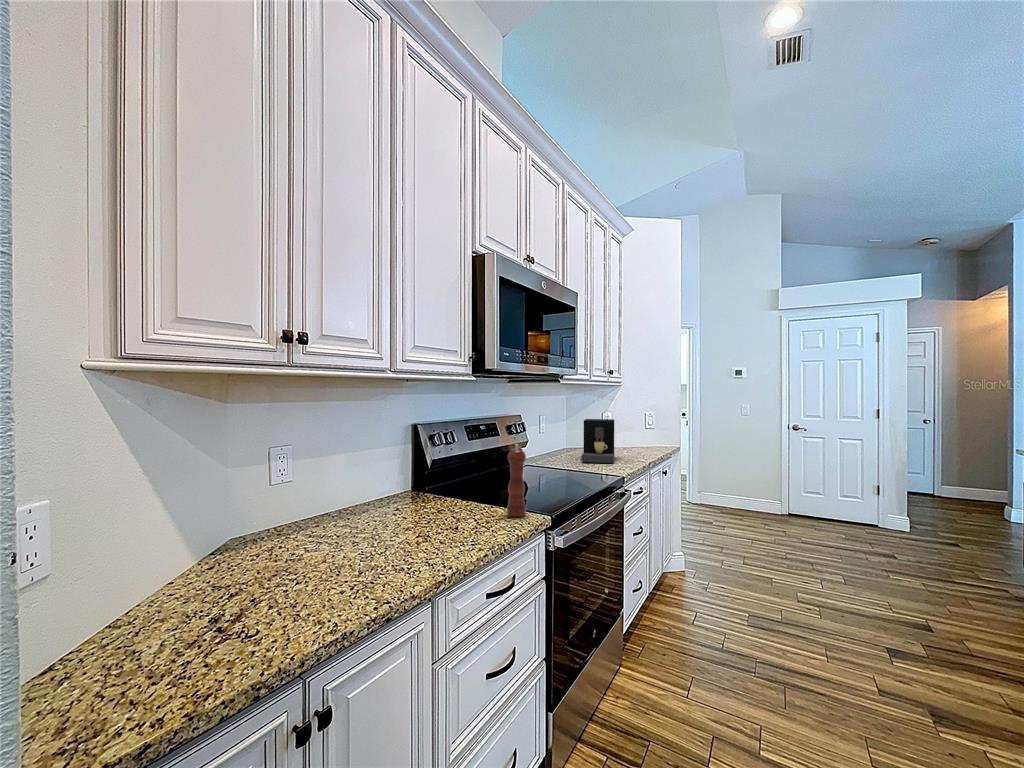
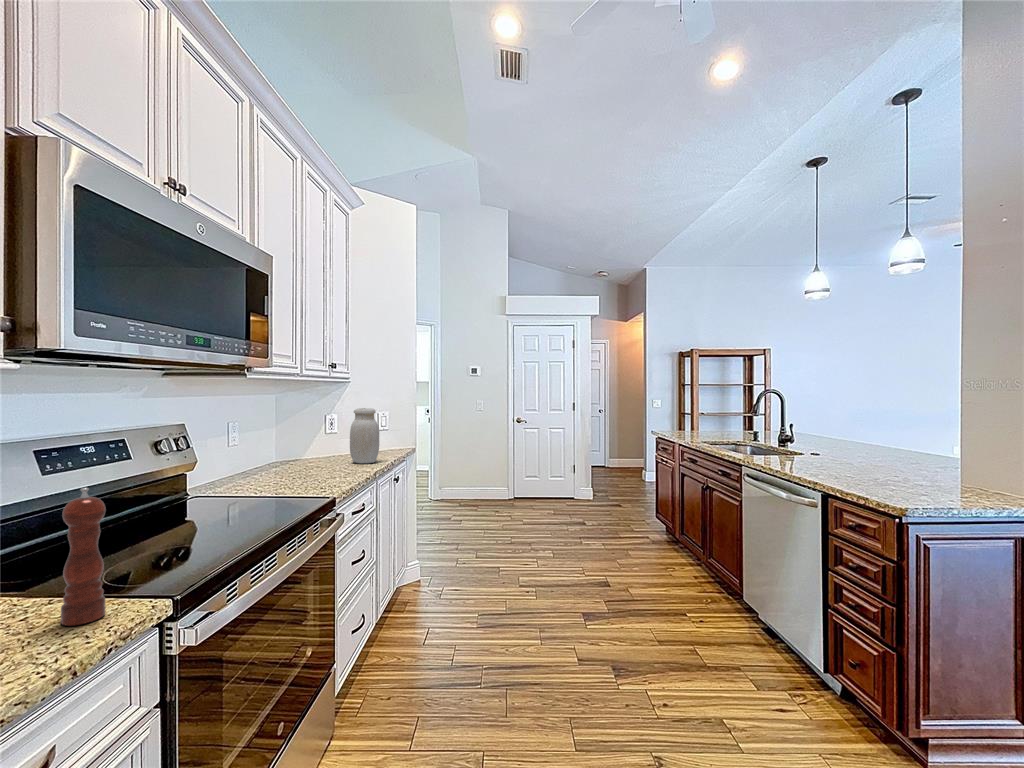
jar: none [625,409,651,456] -> present [350,408,379,463]
coffee maker: present [582,419,614,463] -> none [287,421,335,478]

